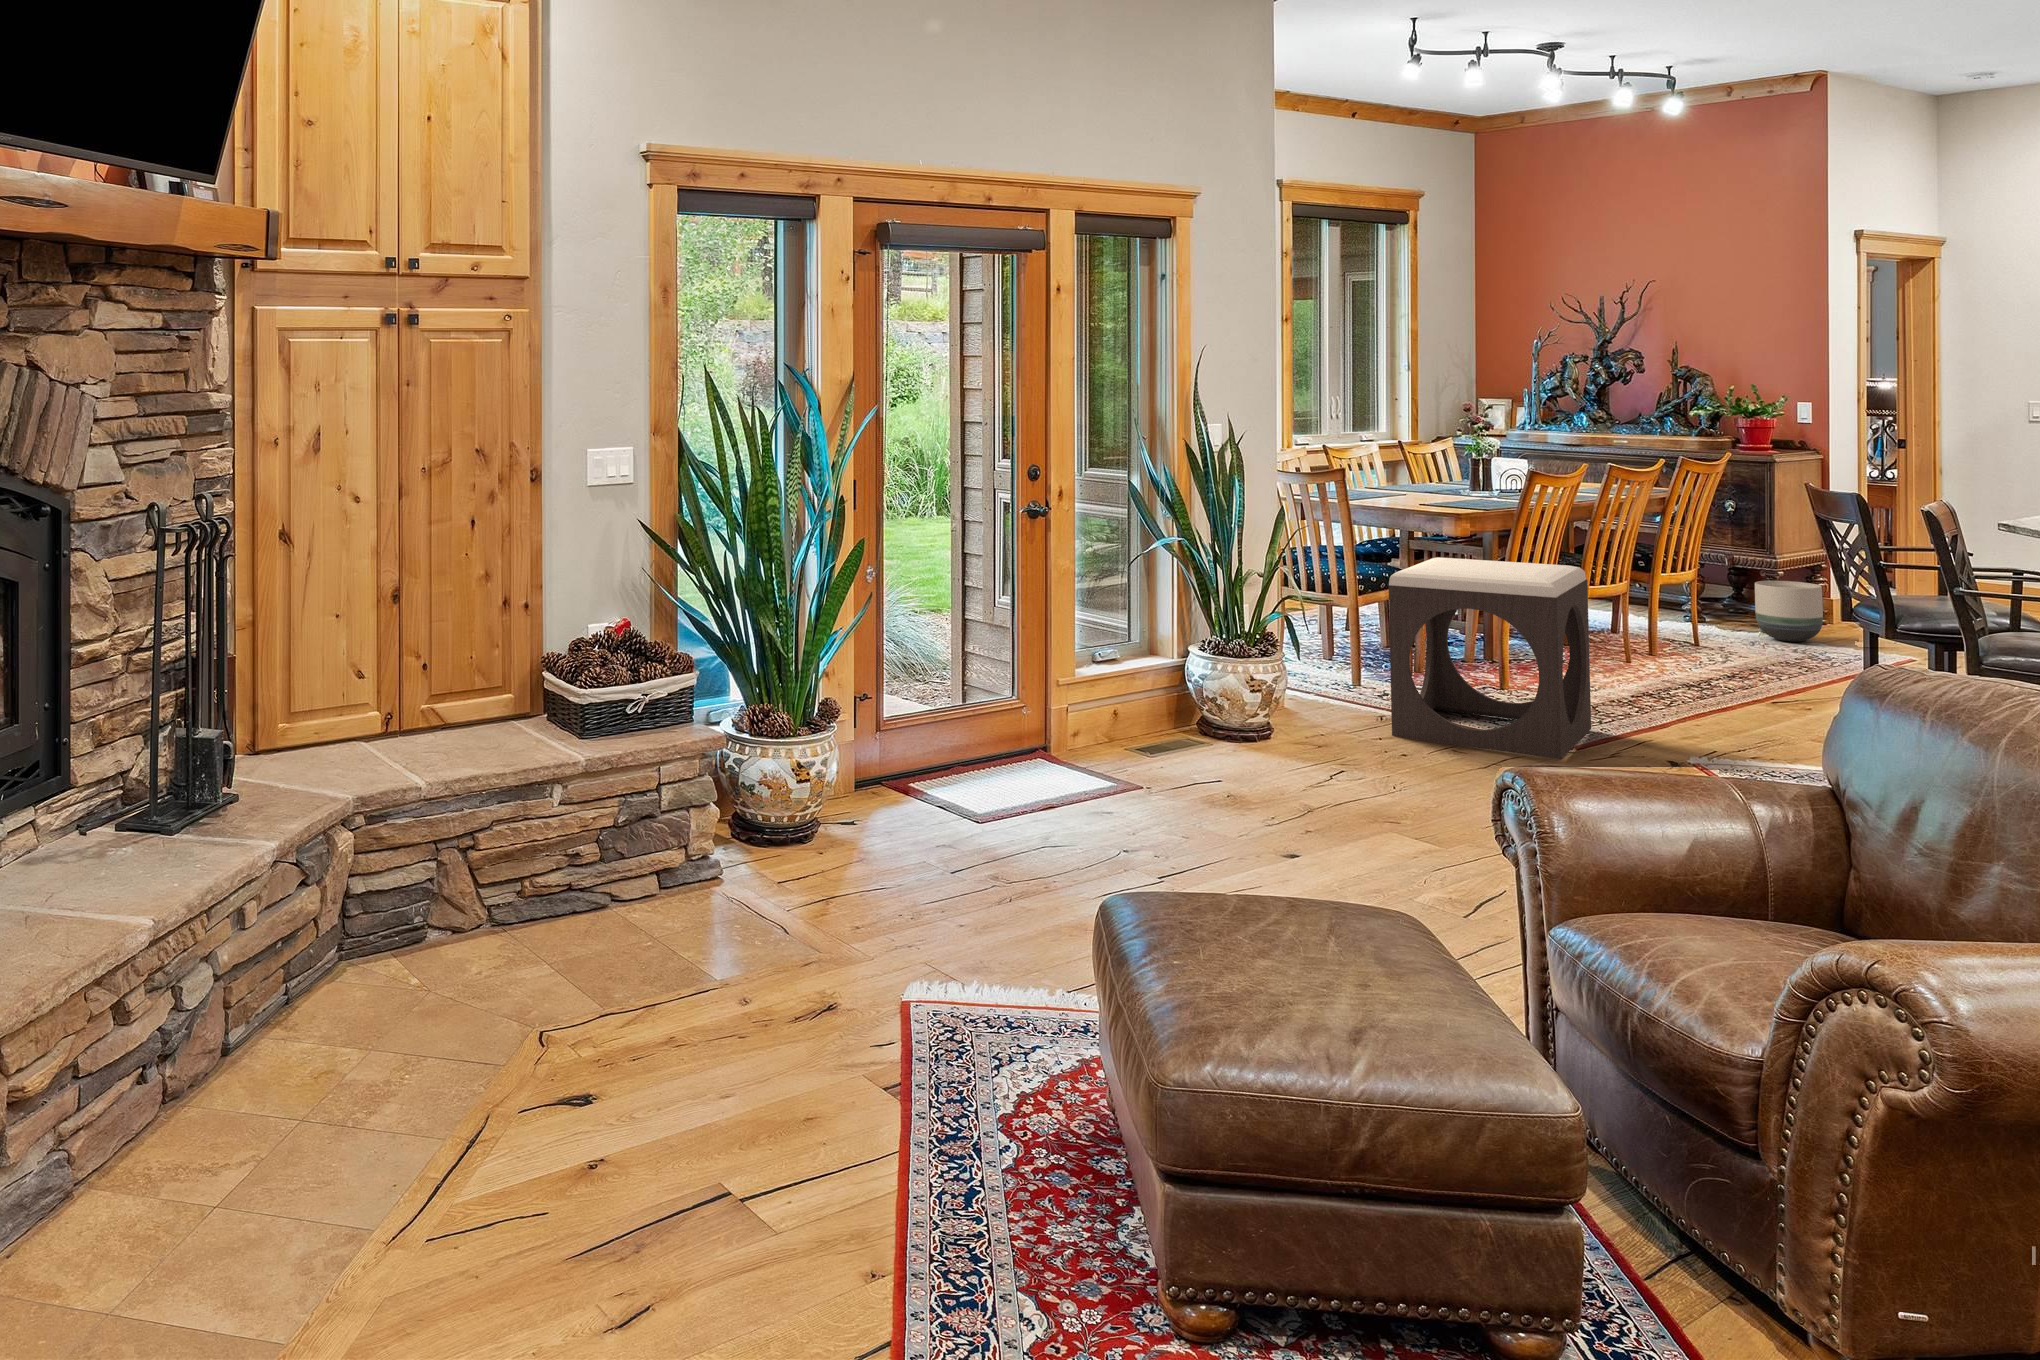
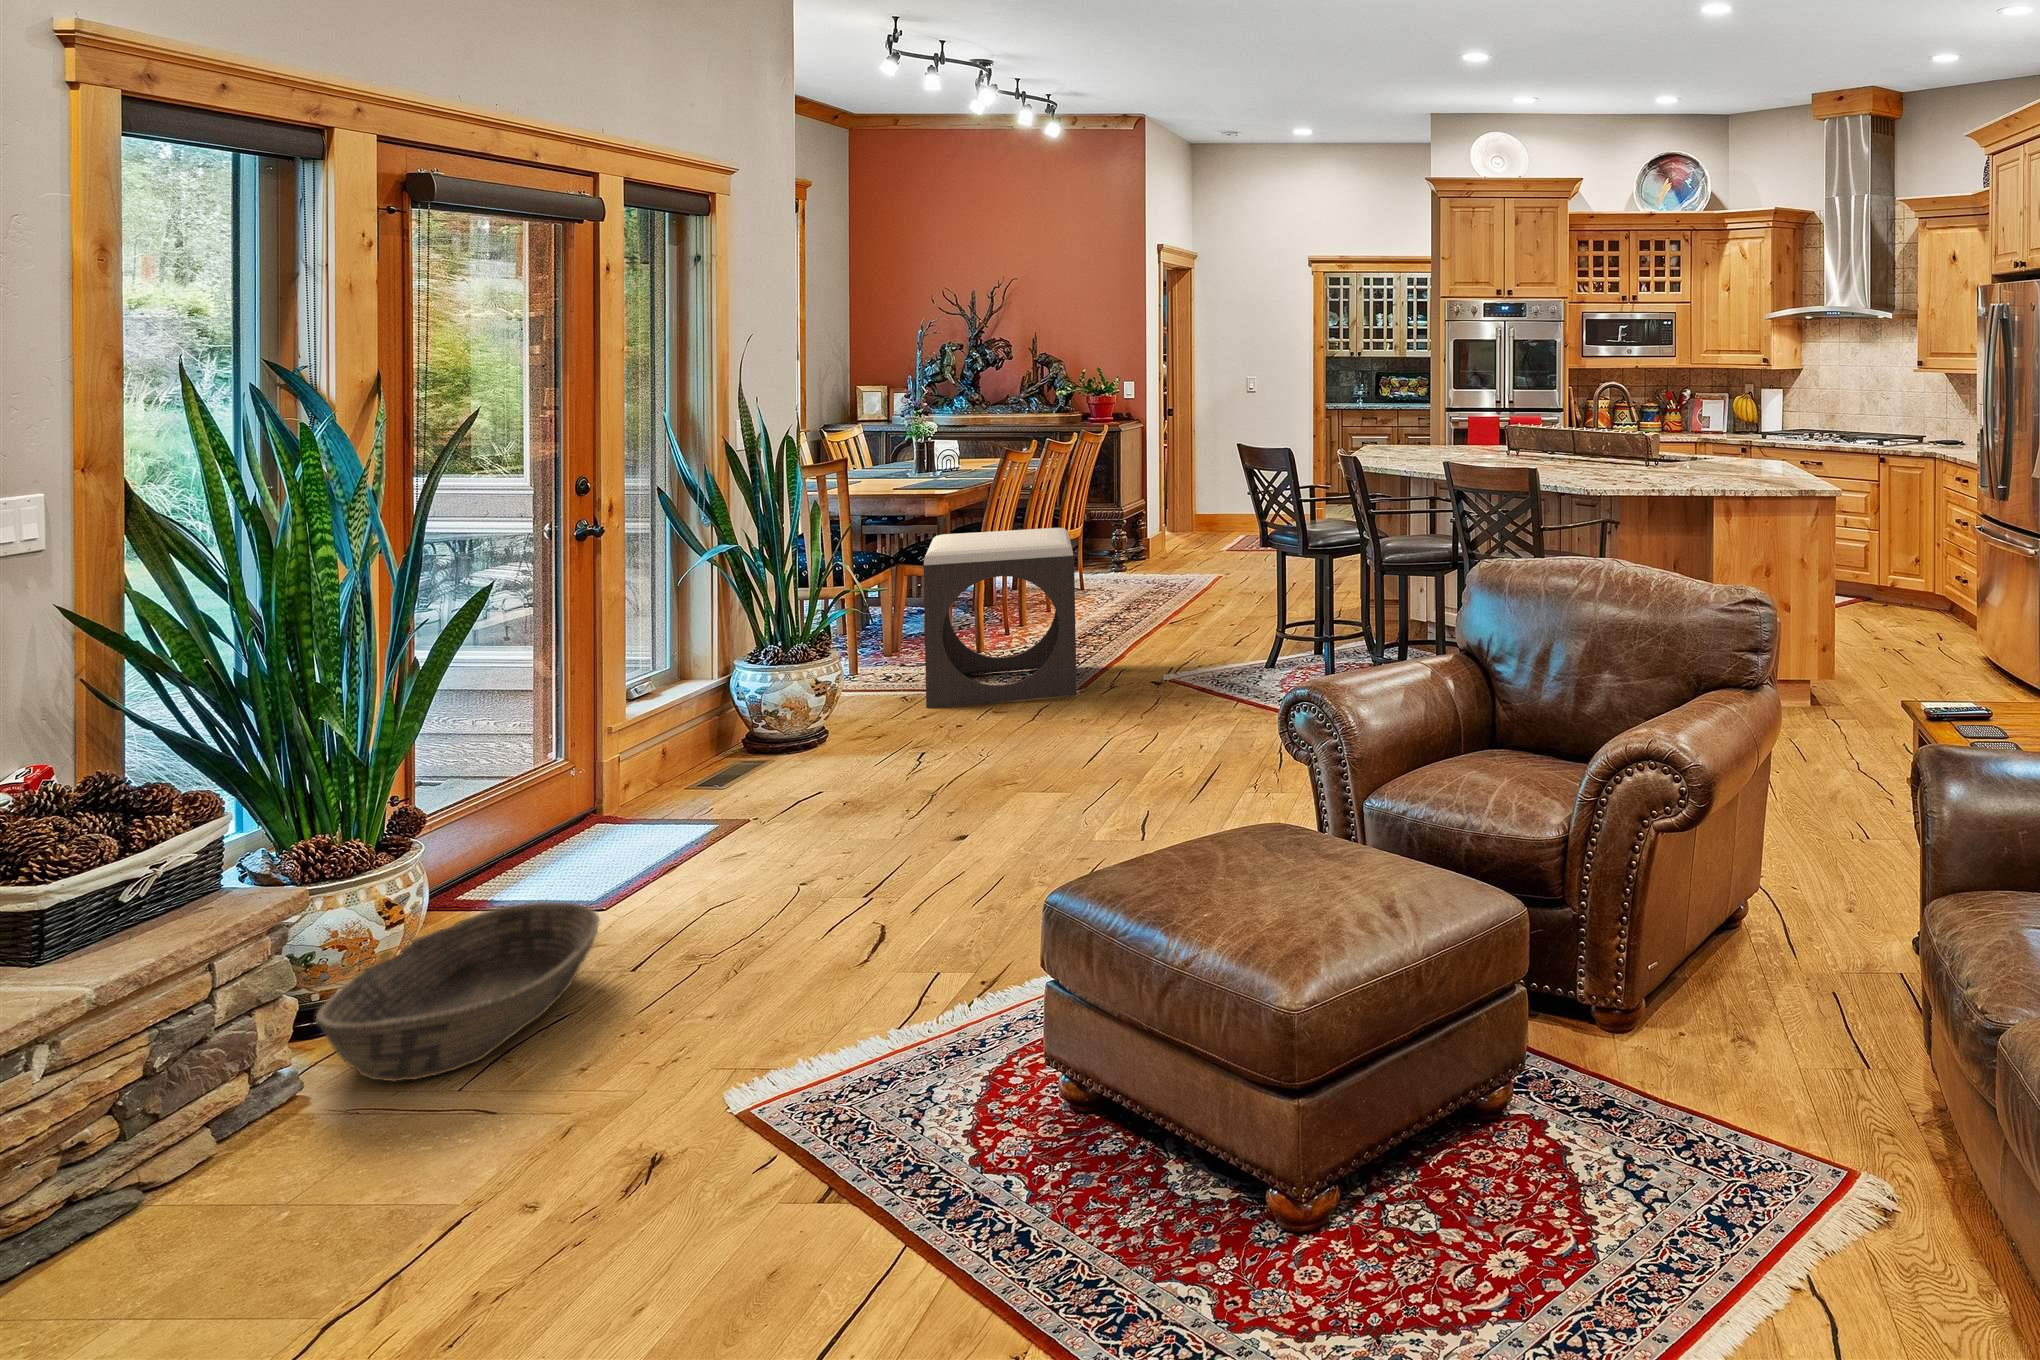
planter: present [1755,581,1823,642] -> none [1106,524,1151,572]
basket: none [730,795,934,898] -> present [316,902,599,1081]

